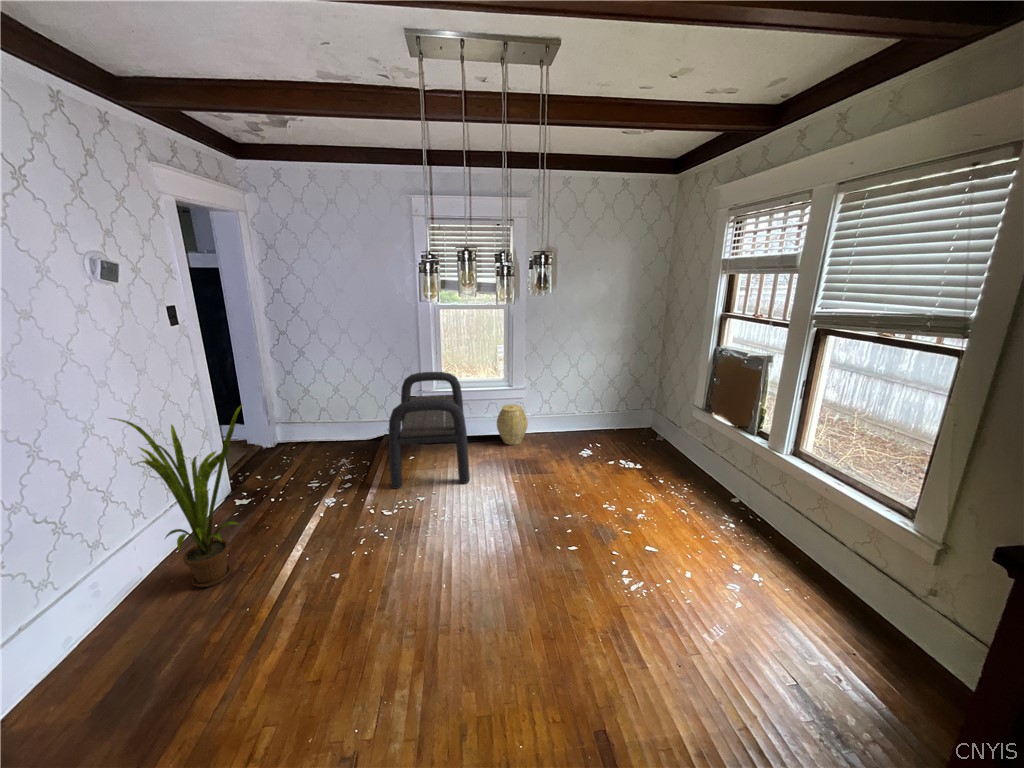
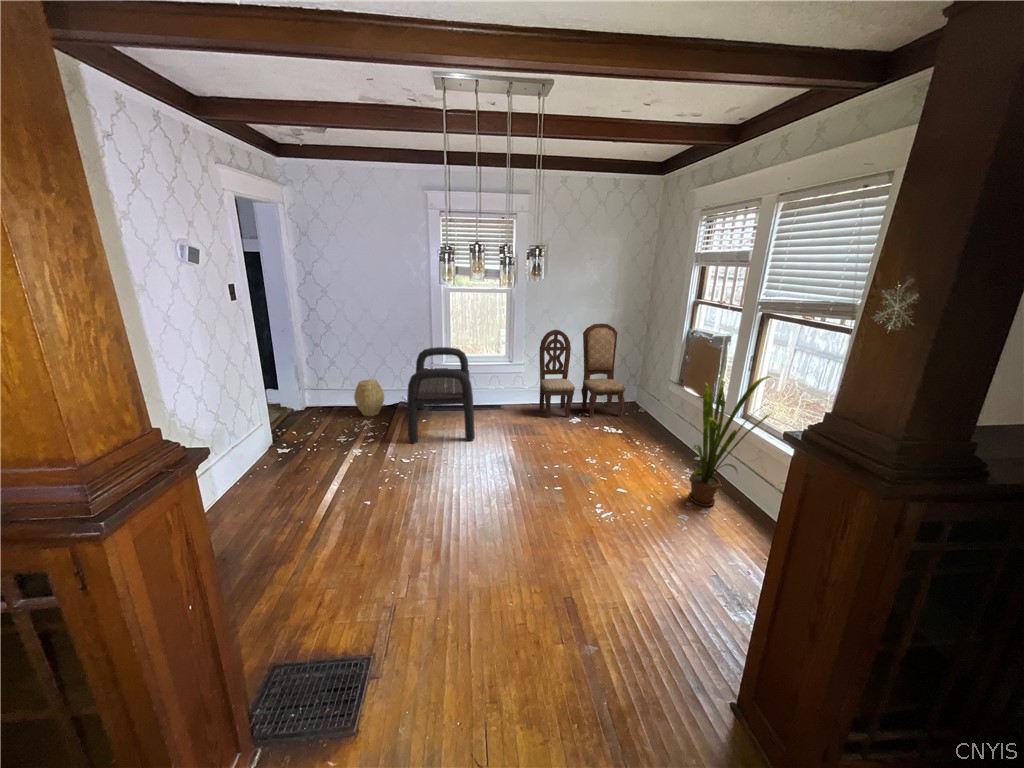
dining chair: none [543,341,642,451] -> present [539,324,625,418]
house plant: present [110,404,242,587] -> present [689,376,771,506]
woven basket: present [497,404,528,445] -> present [354,380,384,416]

